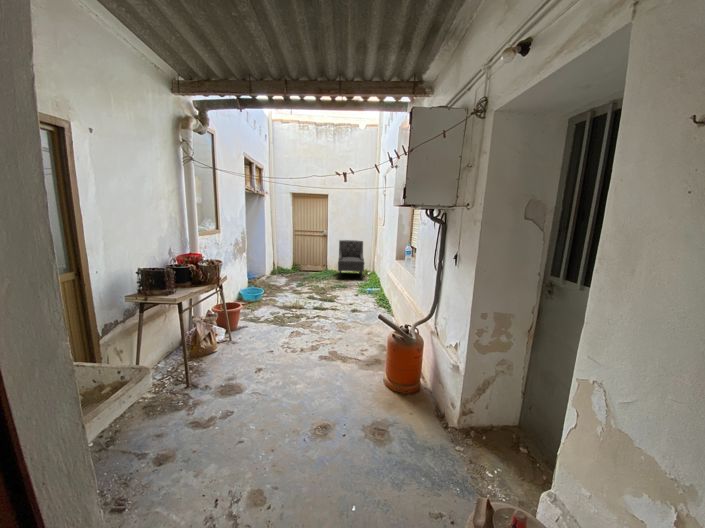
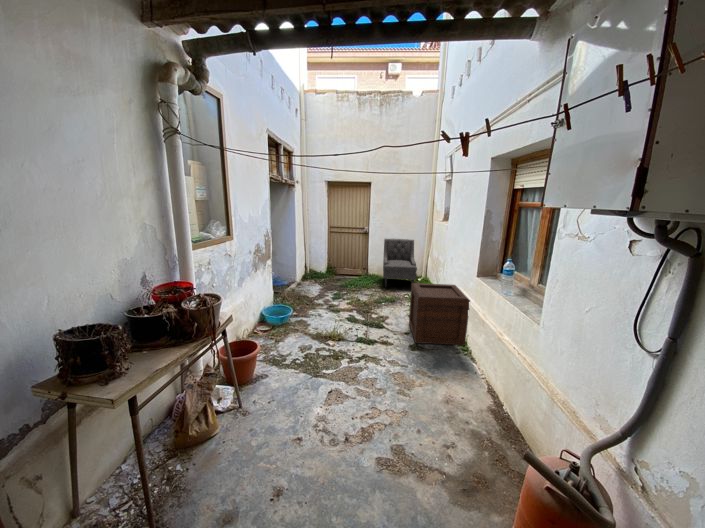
wooden crate: none [354,268,392,309] -> present [409,283,470,345]

